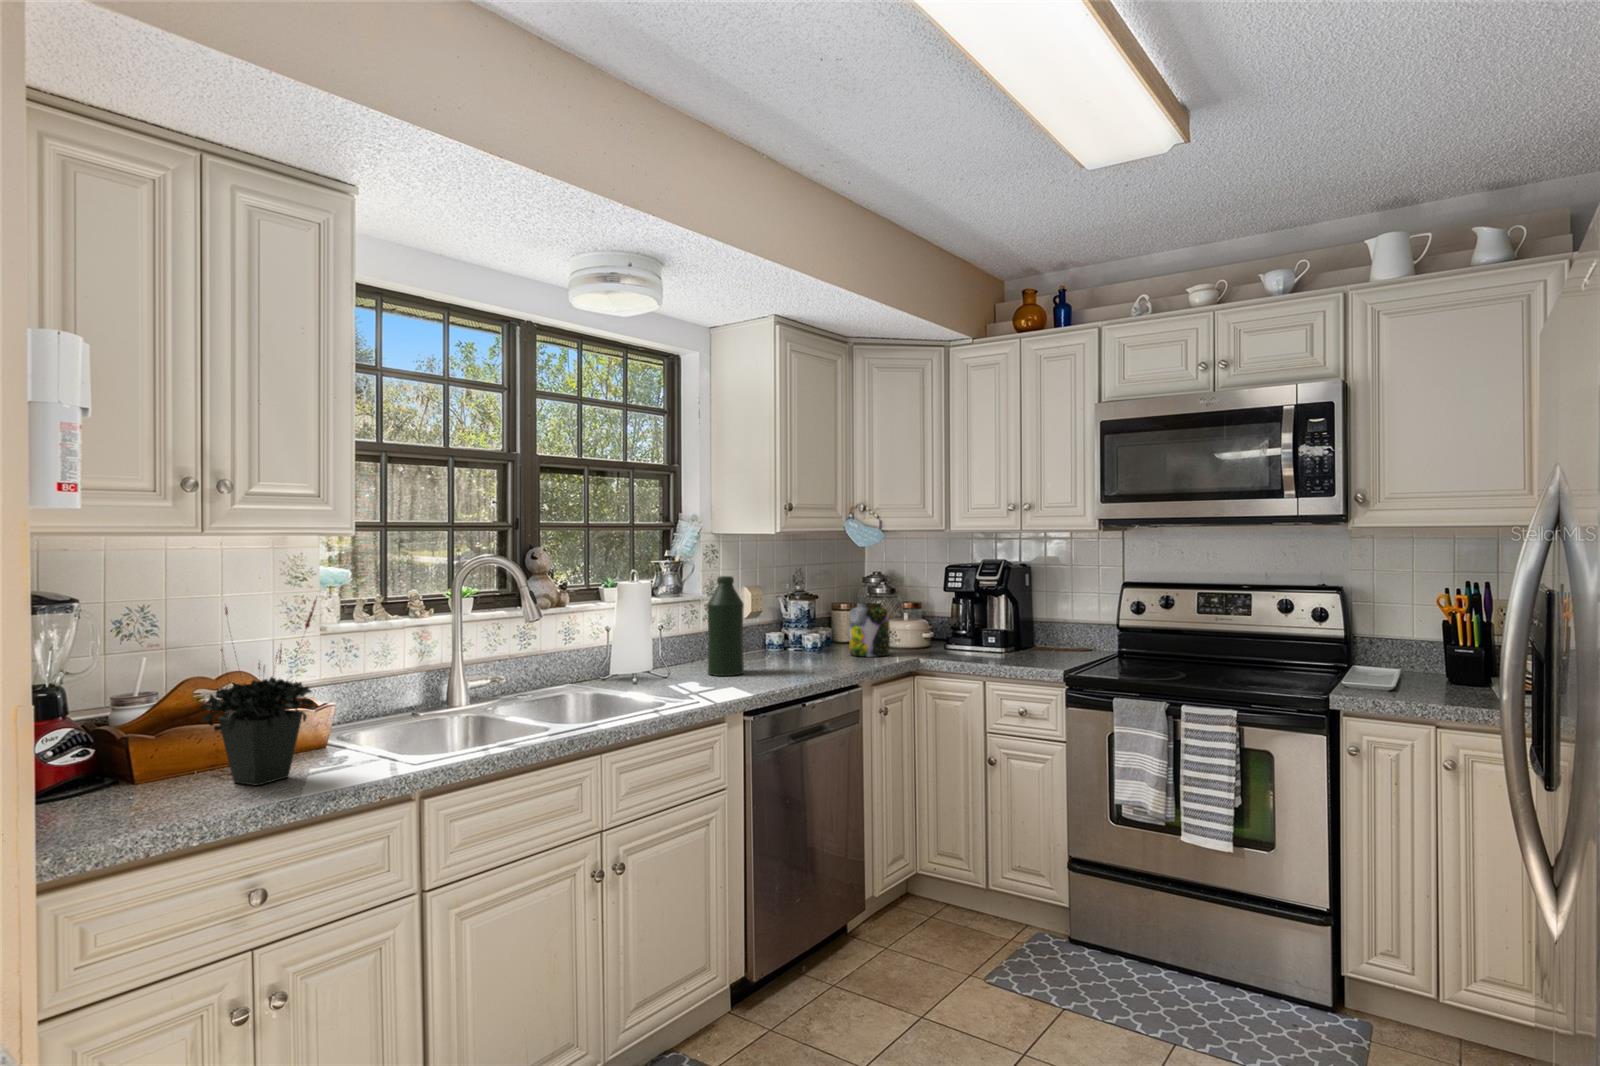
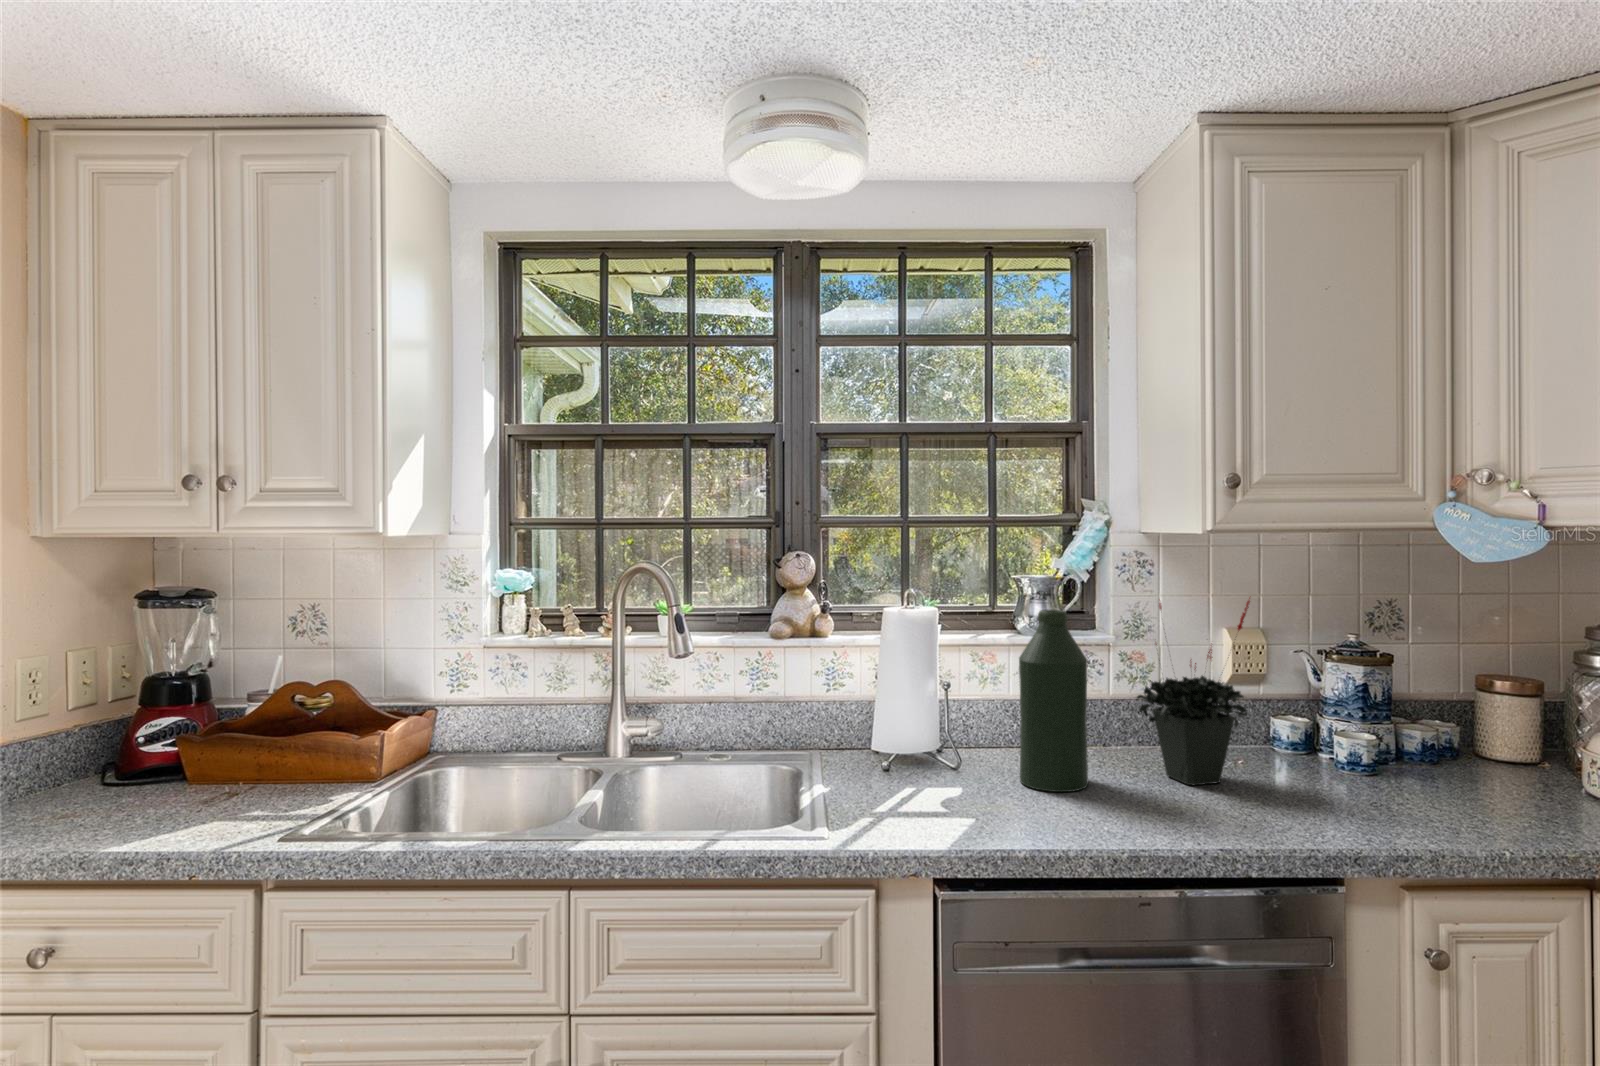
potted plant: present [200,597,317,785] -> present [1137,598,1250,785]
jar: present [849,603,890,657] -> none [1408,687,1521,822]

